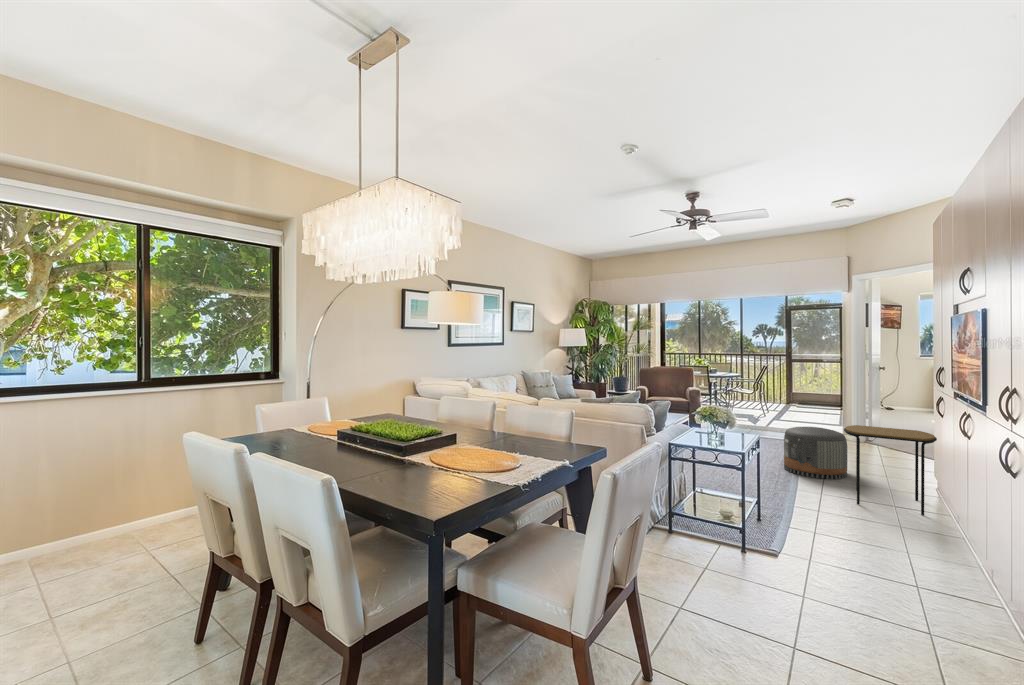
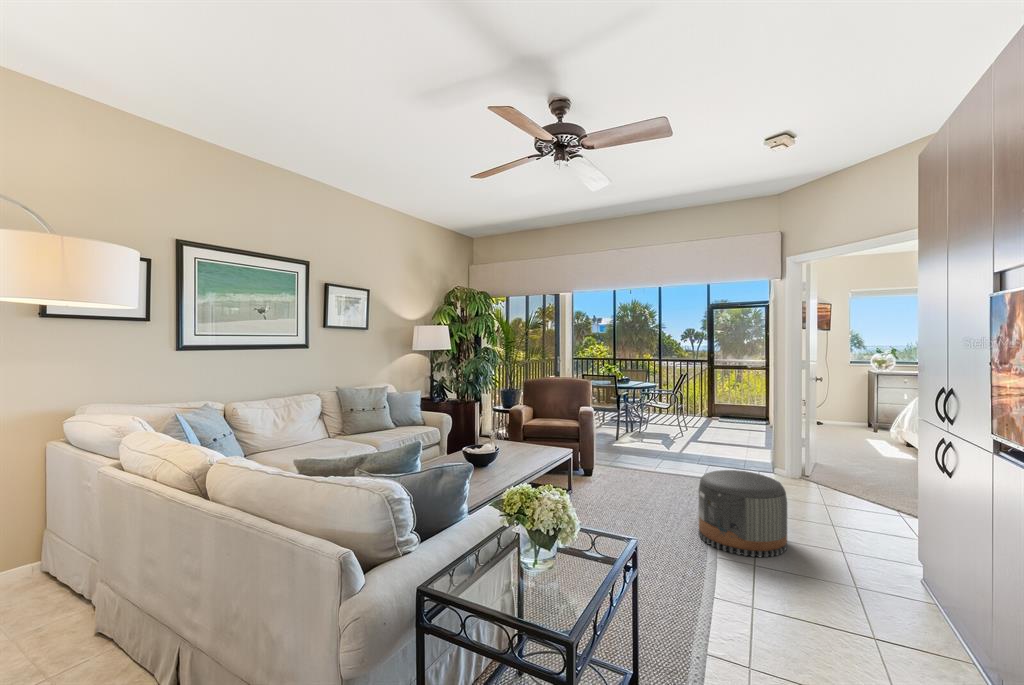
side table: present [844,425,937,515] -> none [787,479,937,650]

